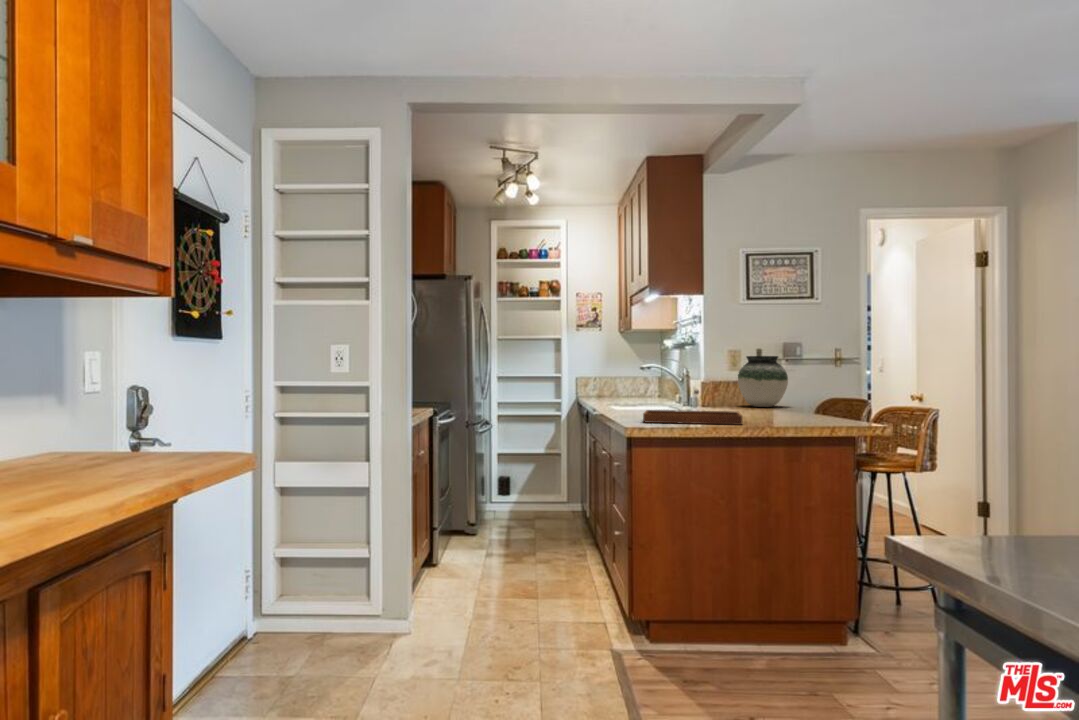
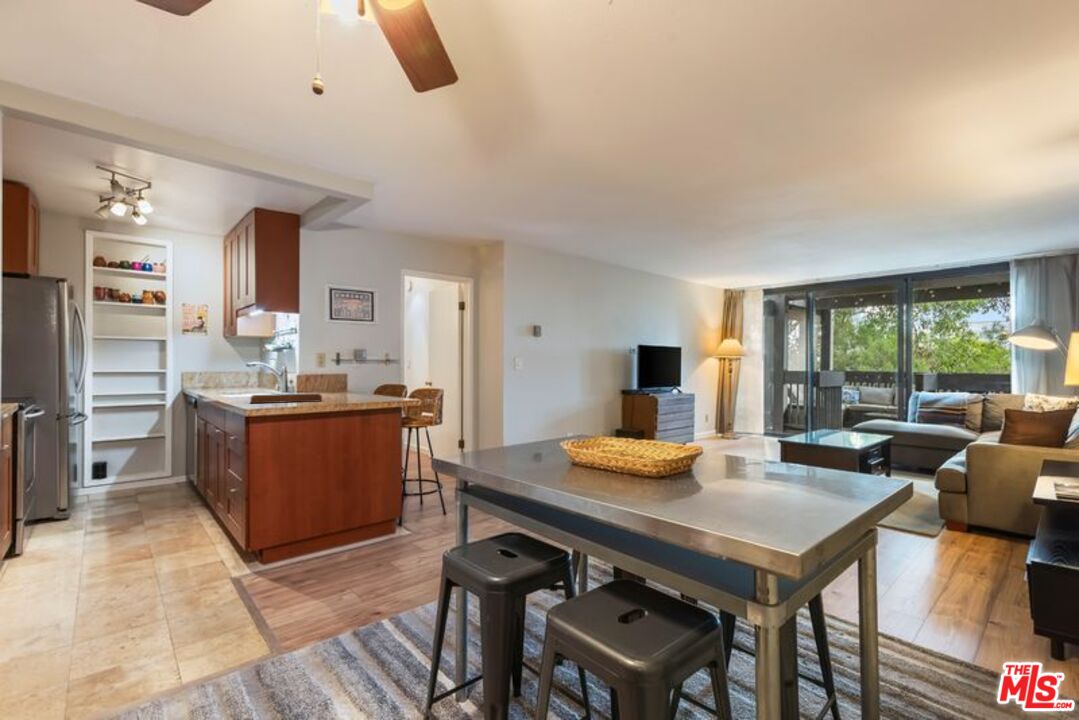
vase: present [738,356,788,407] -> none [322,358,356,391]

